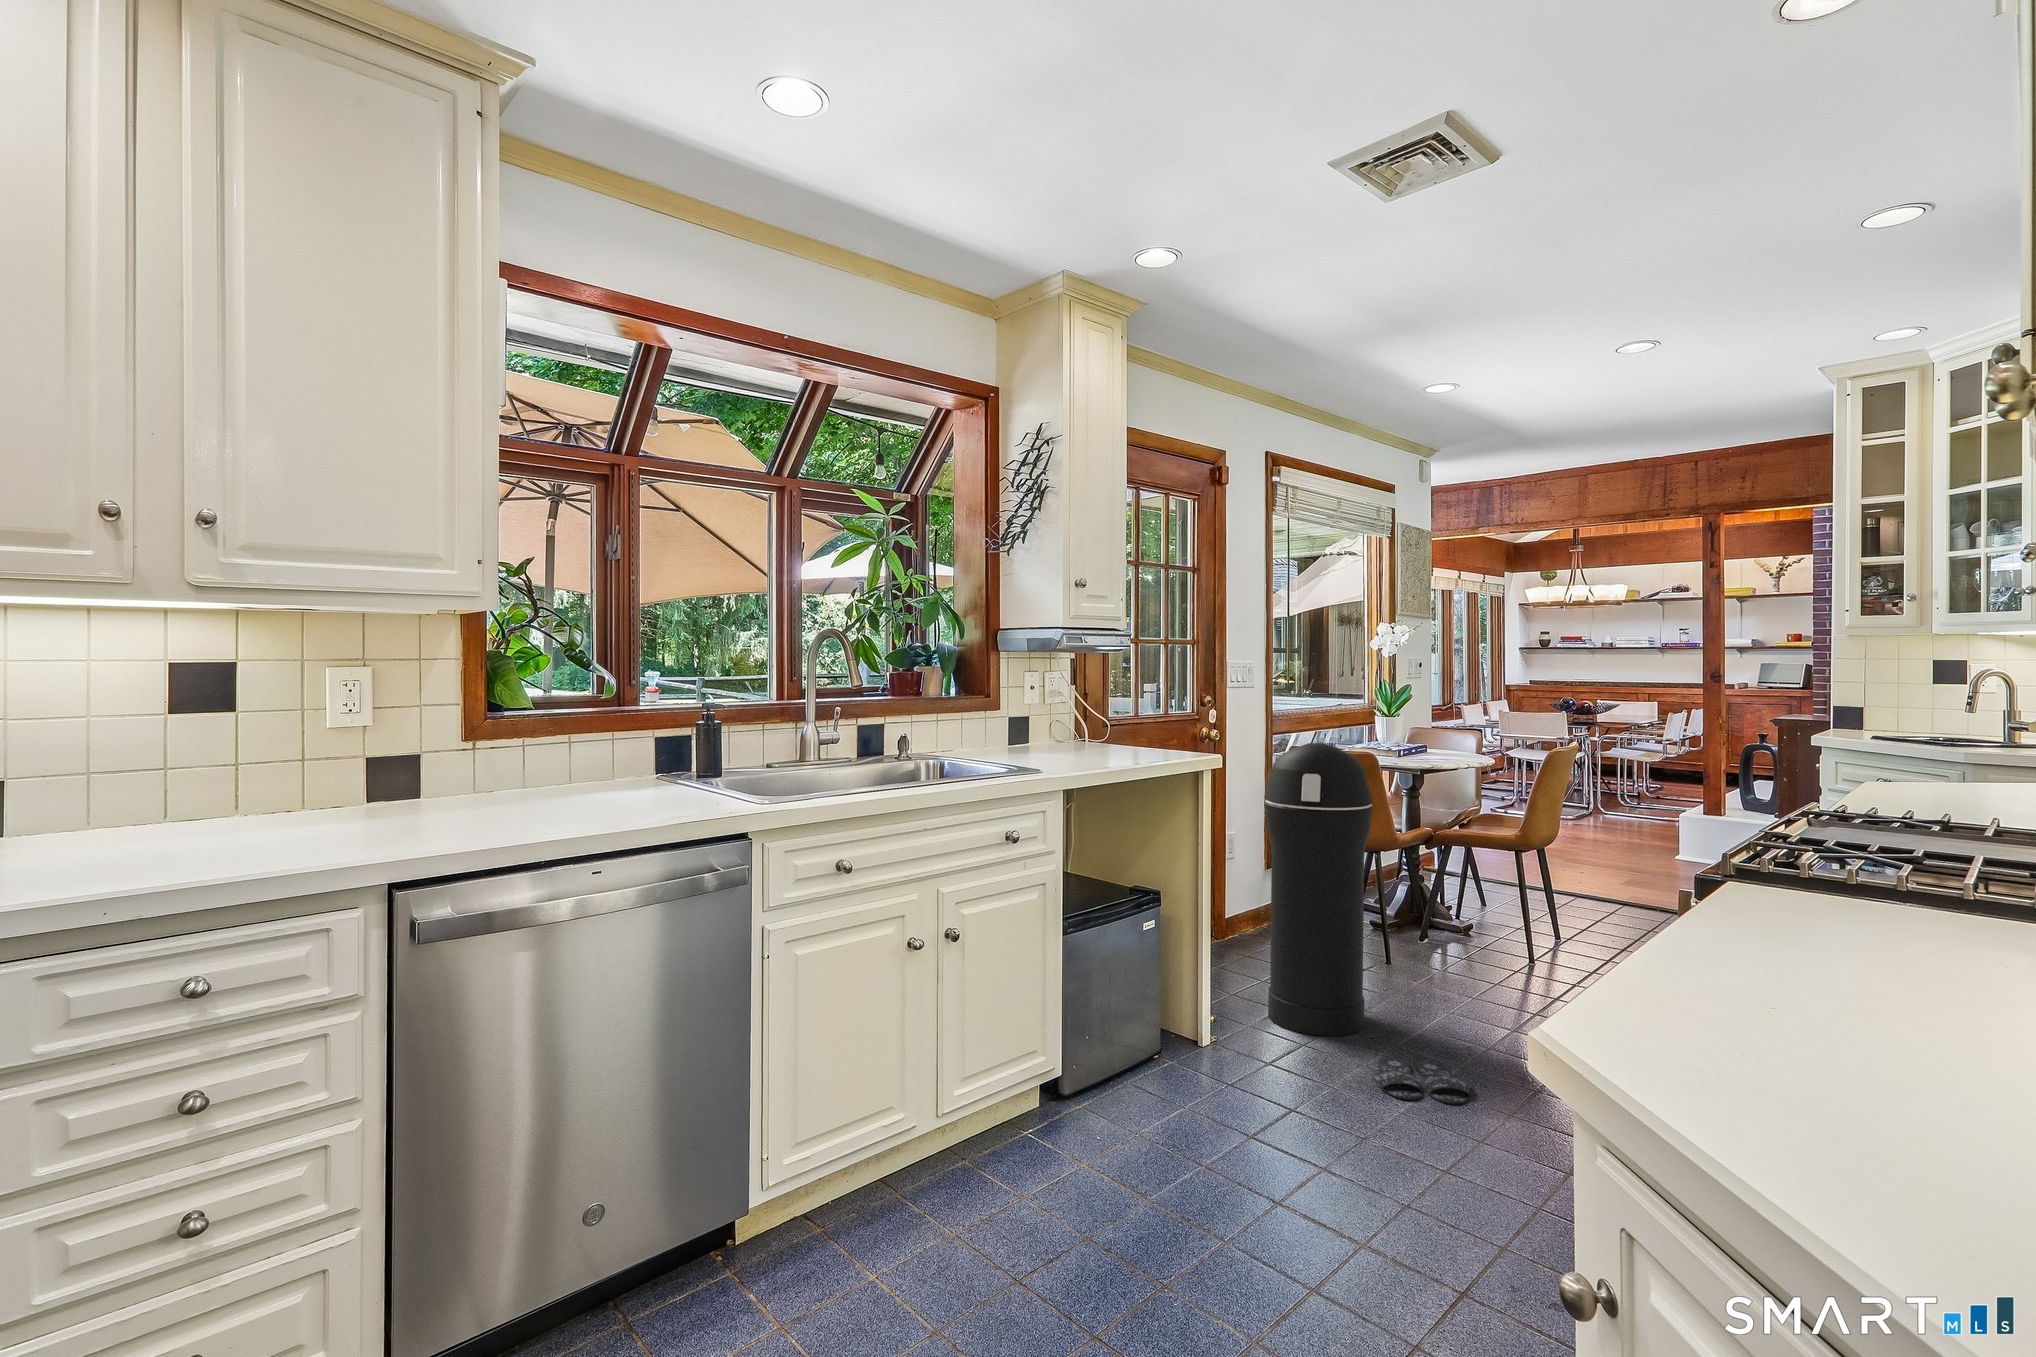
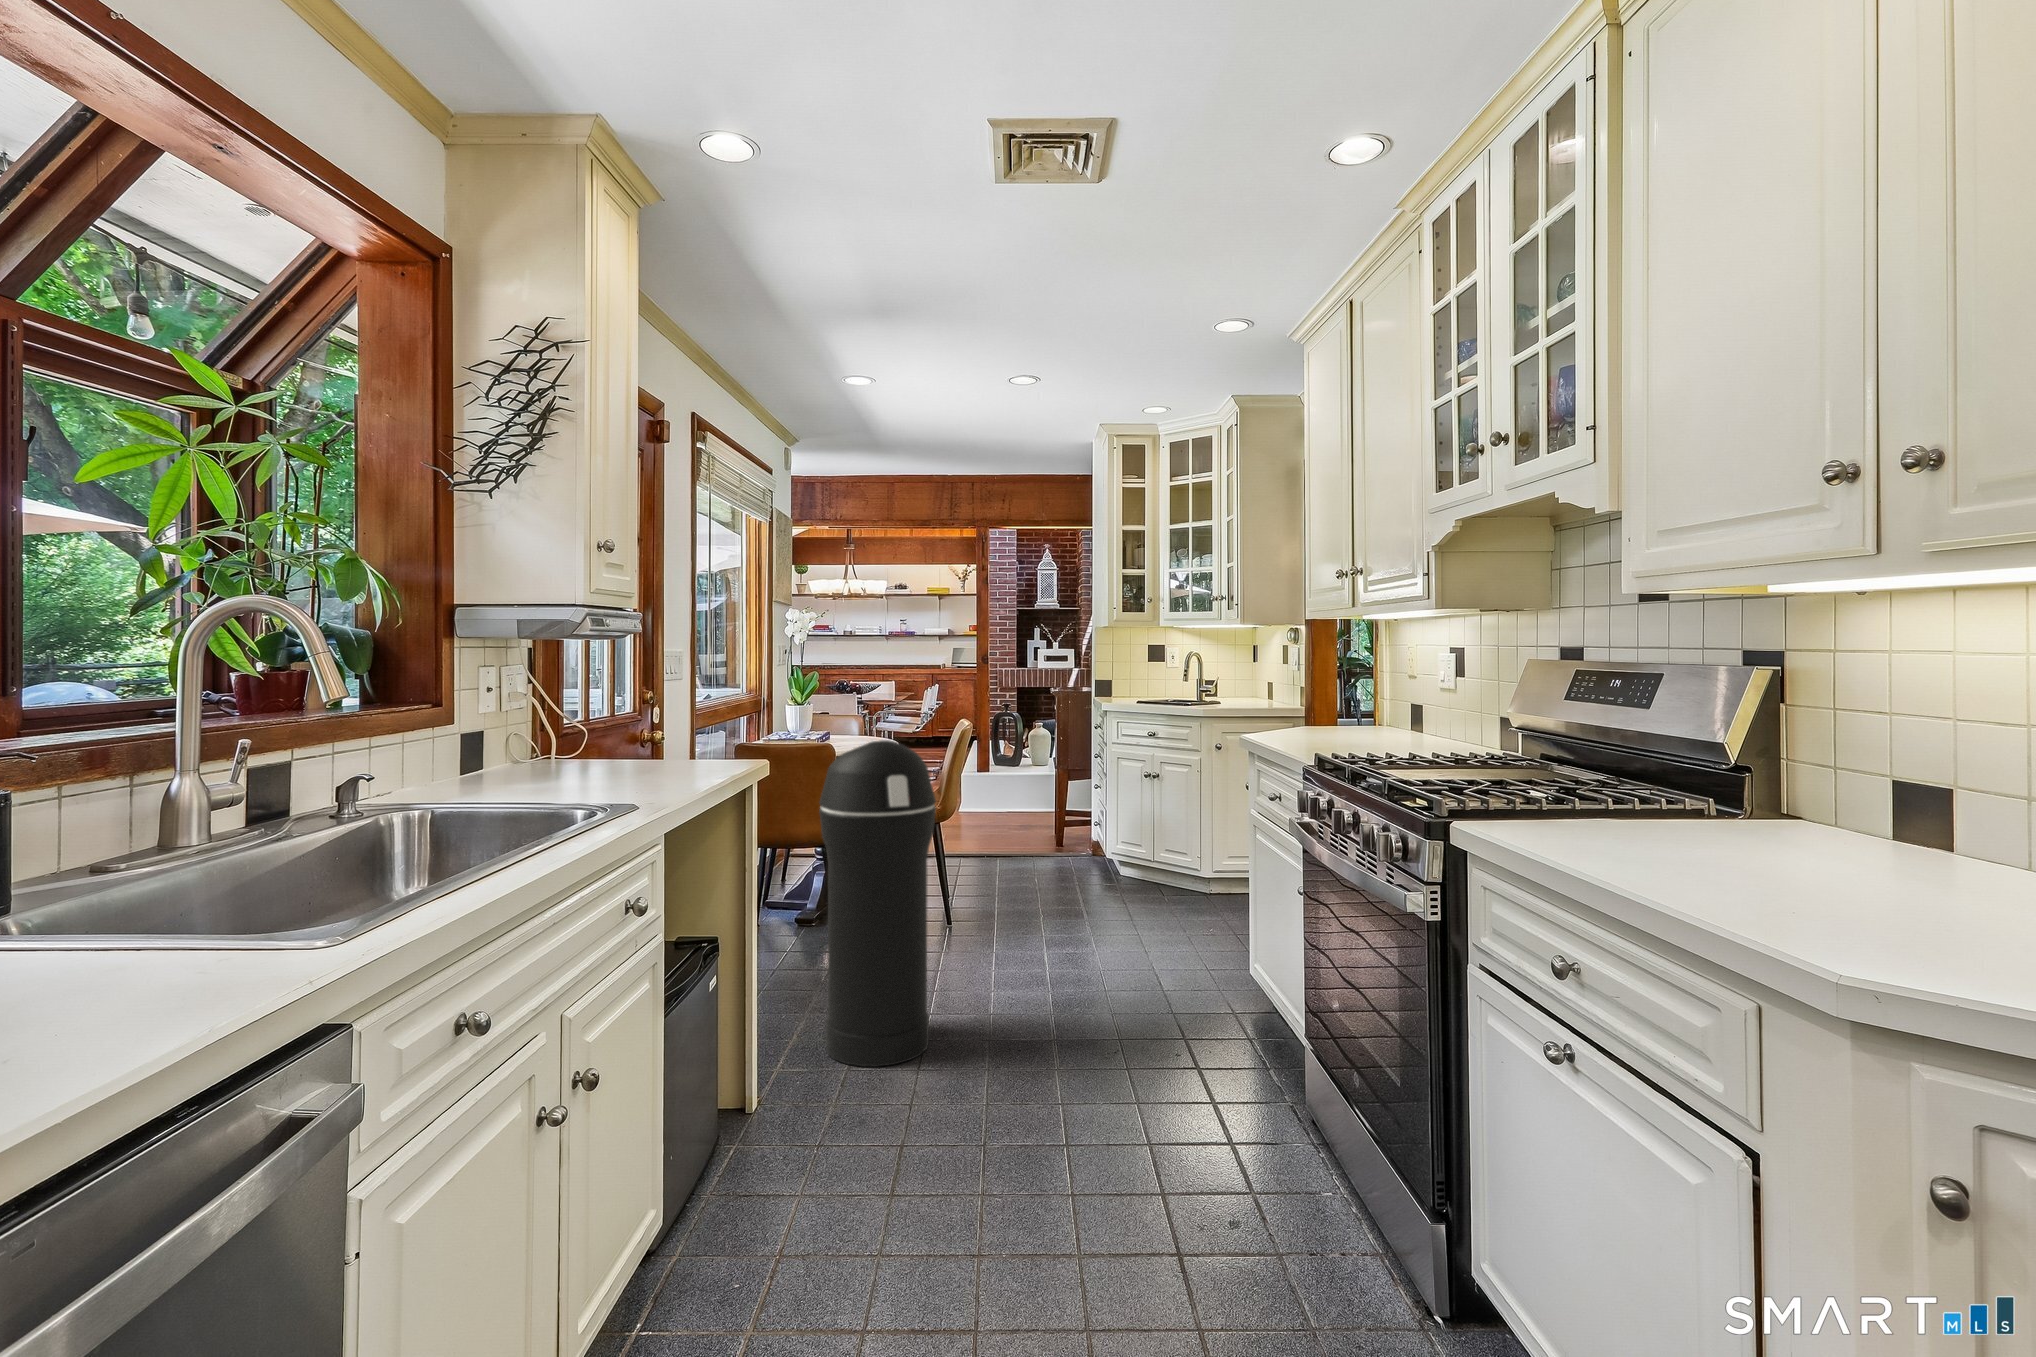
slippers: present [1373,1058,1470,1105] -> none [982,1052,1087,1102]

